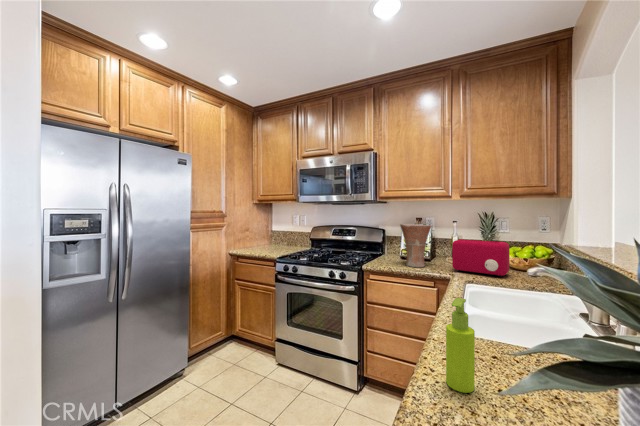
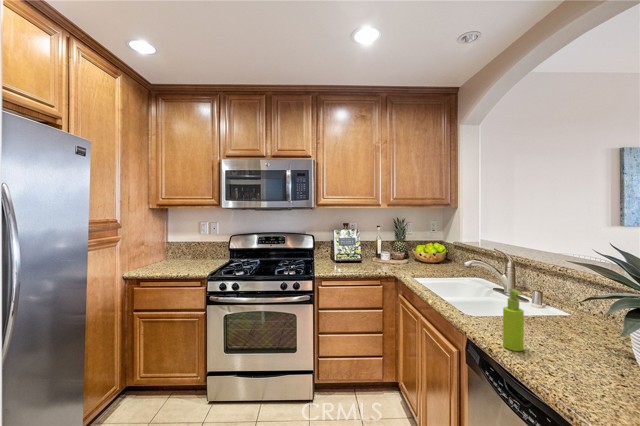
vase: present [400,224,432,267] -> none [343,230,371,270]
toaster: present [452,239,509,277] -> none [389,243,431,271]

